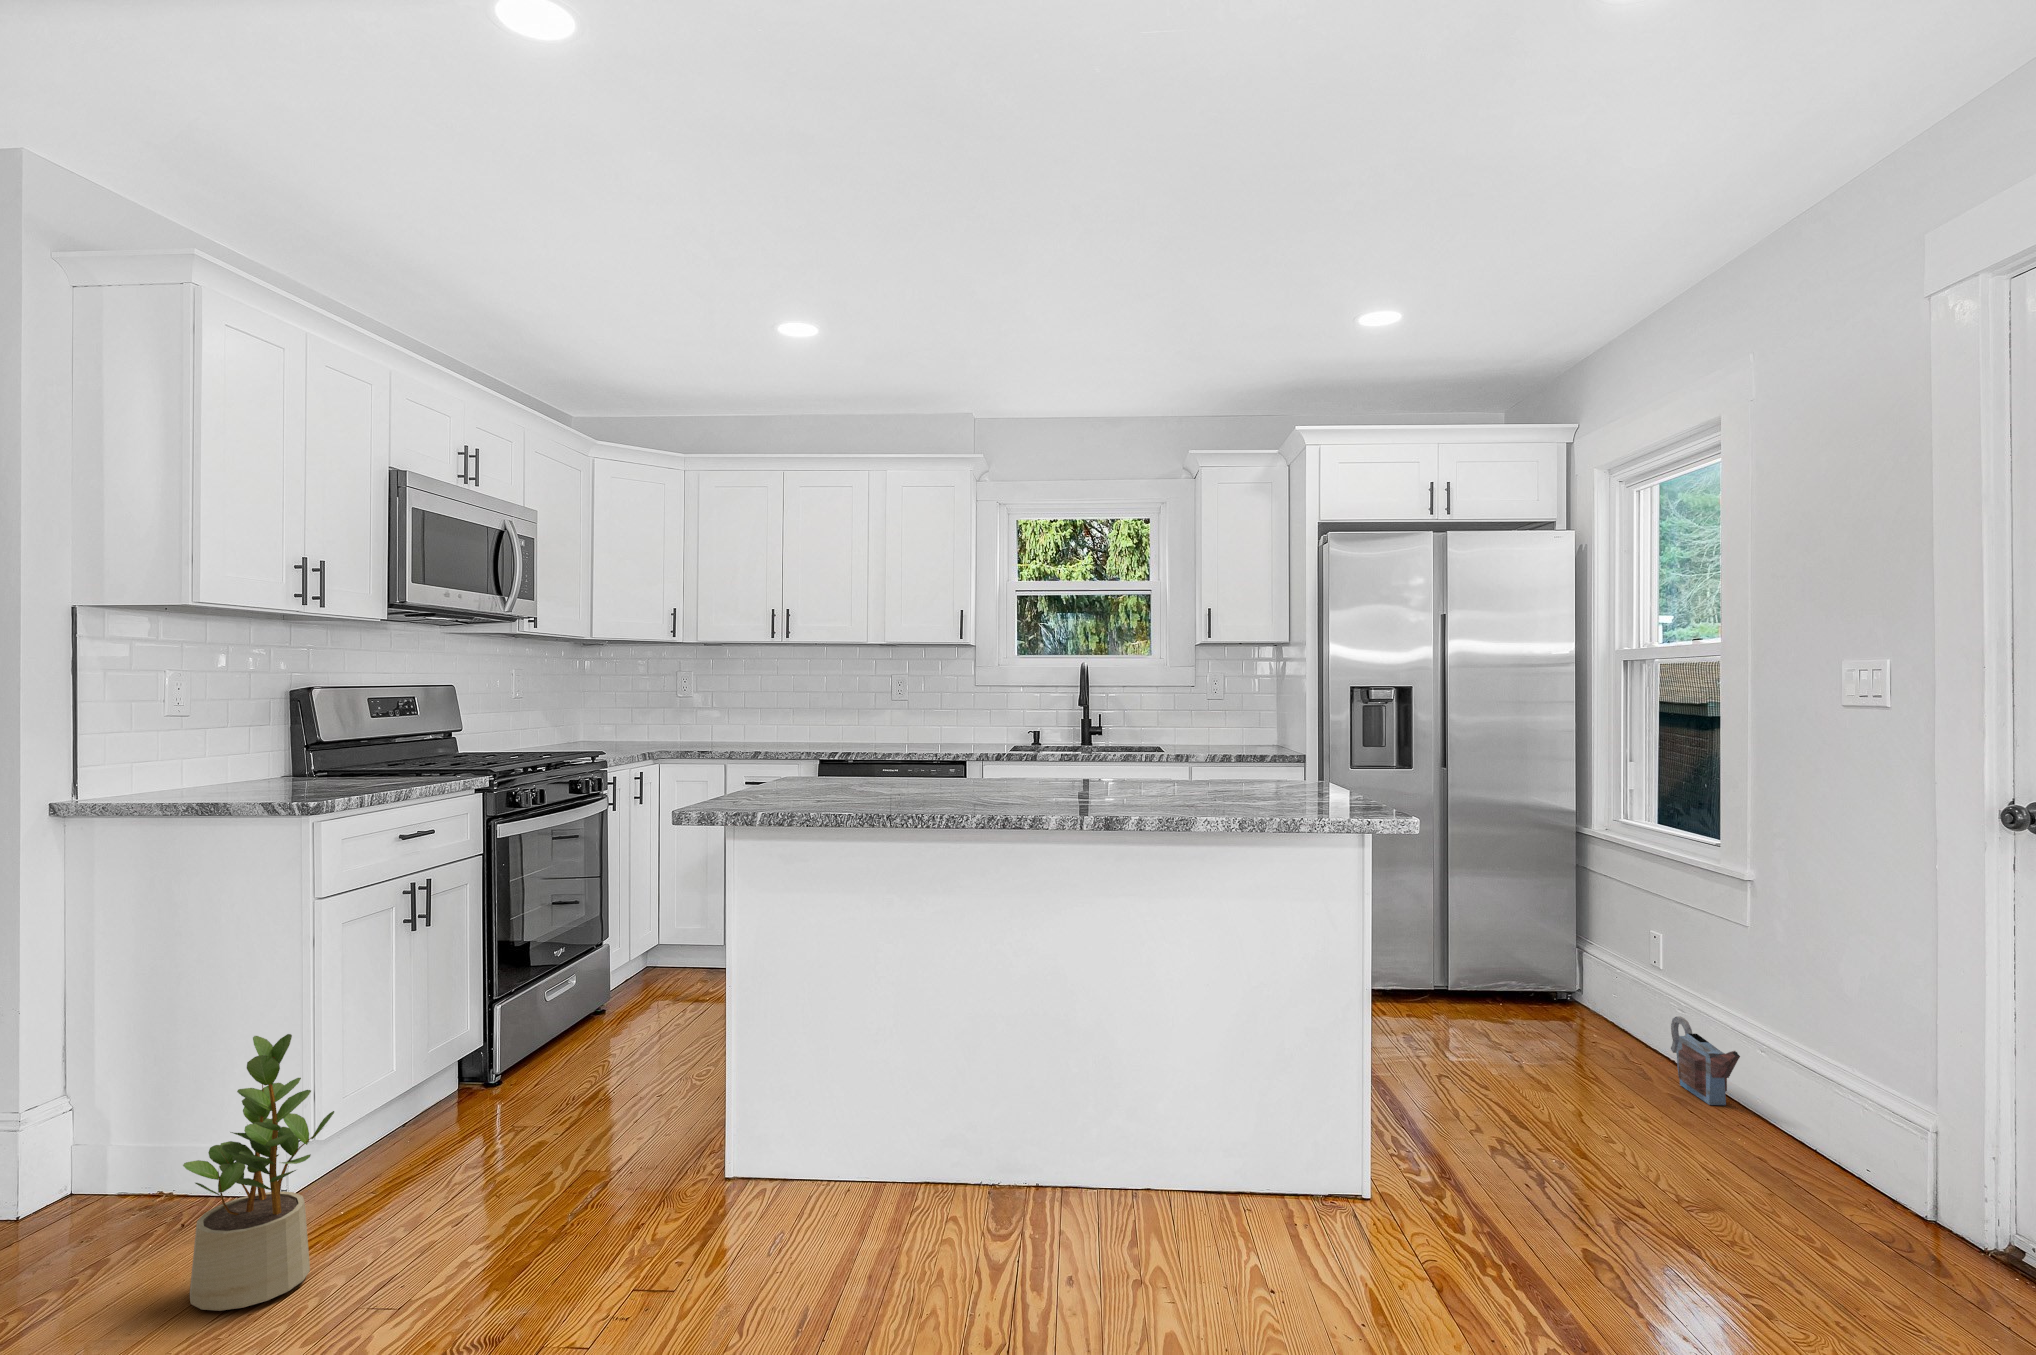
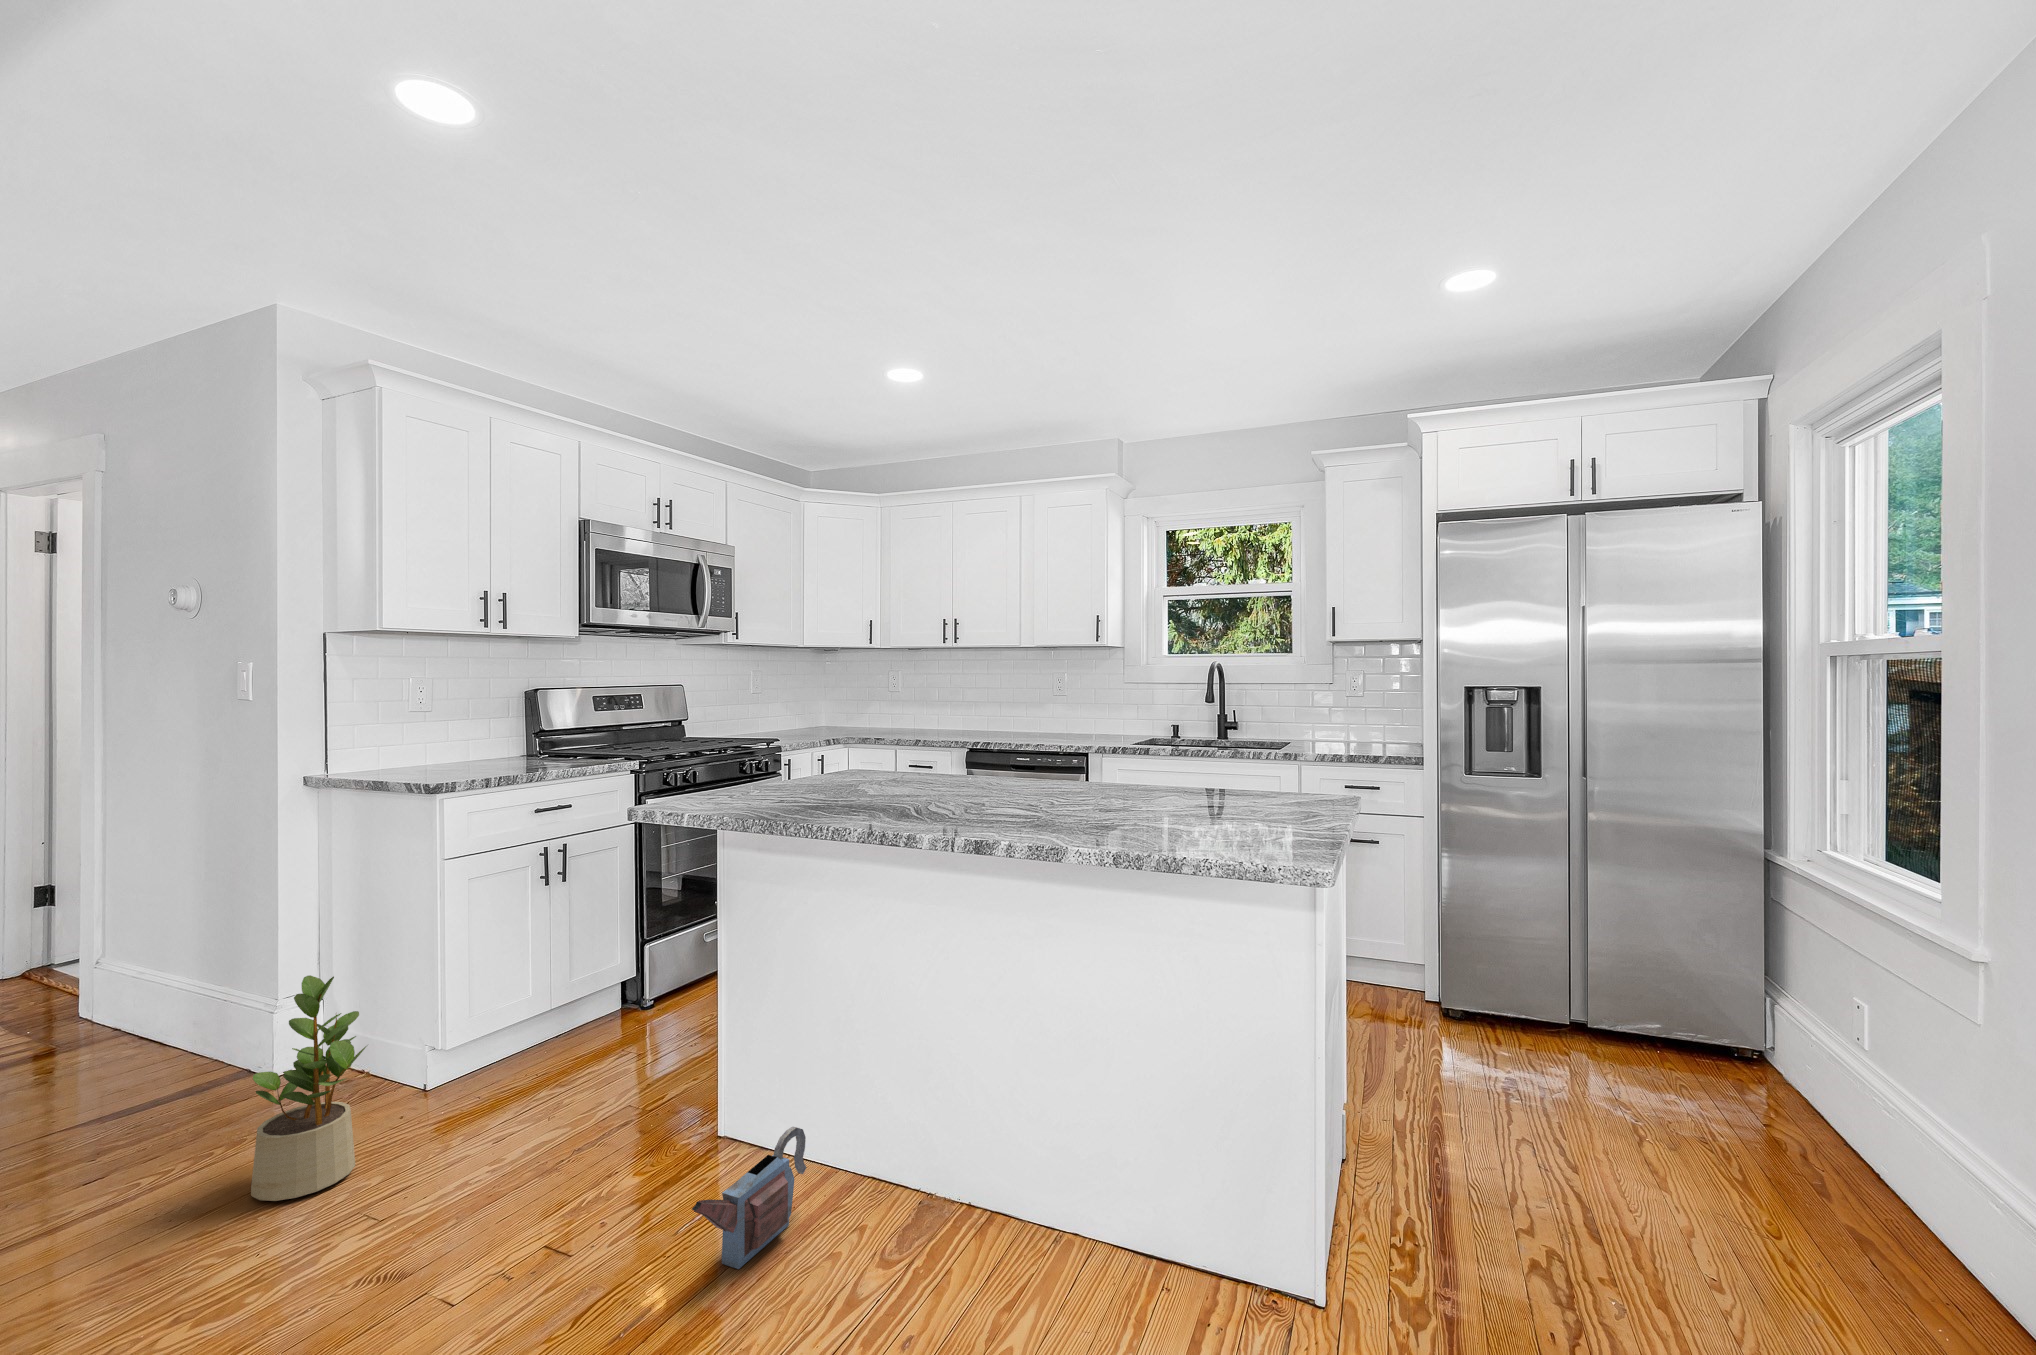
watering can: present [1671,1017,1740,1105] -> present [692,1127,807,1269]

